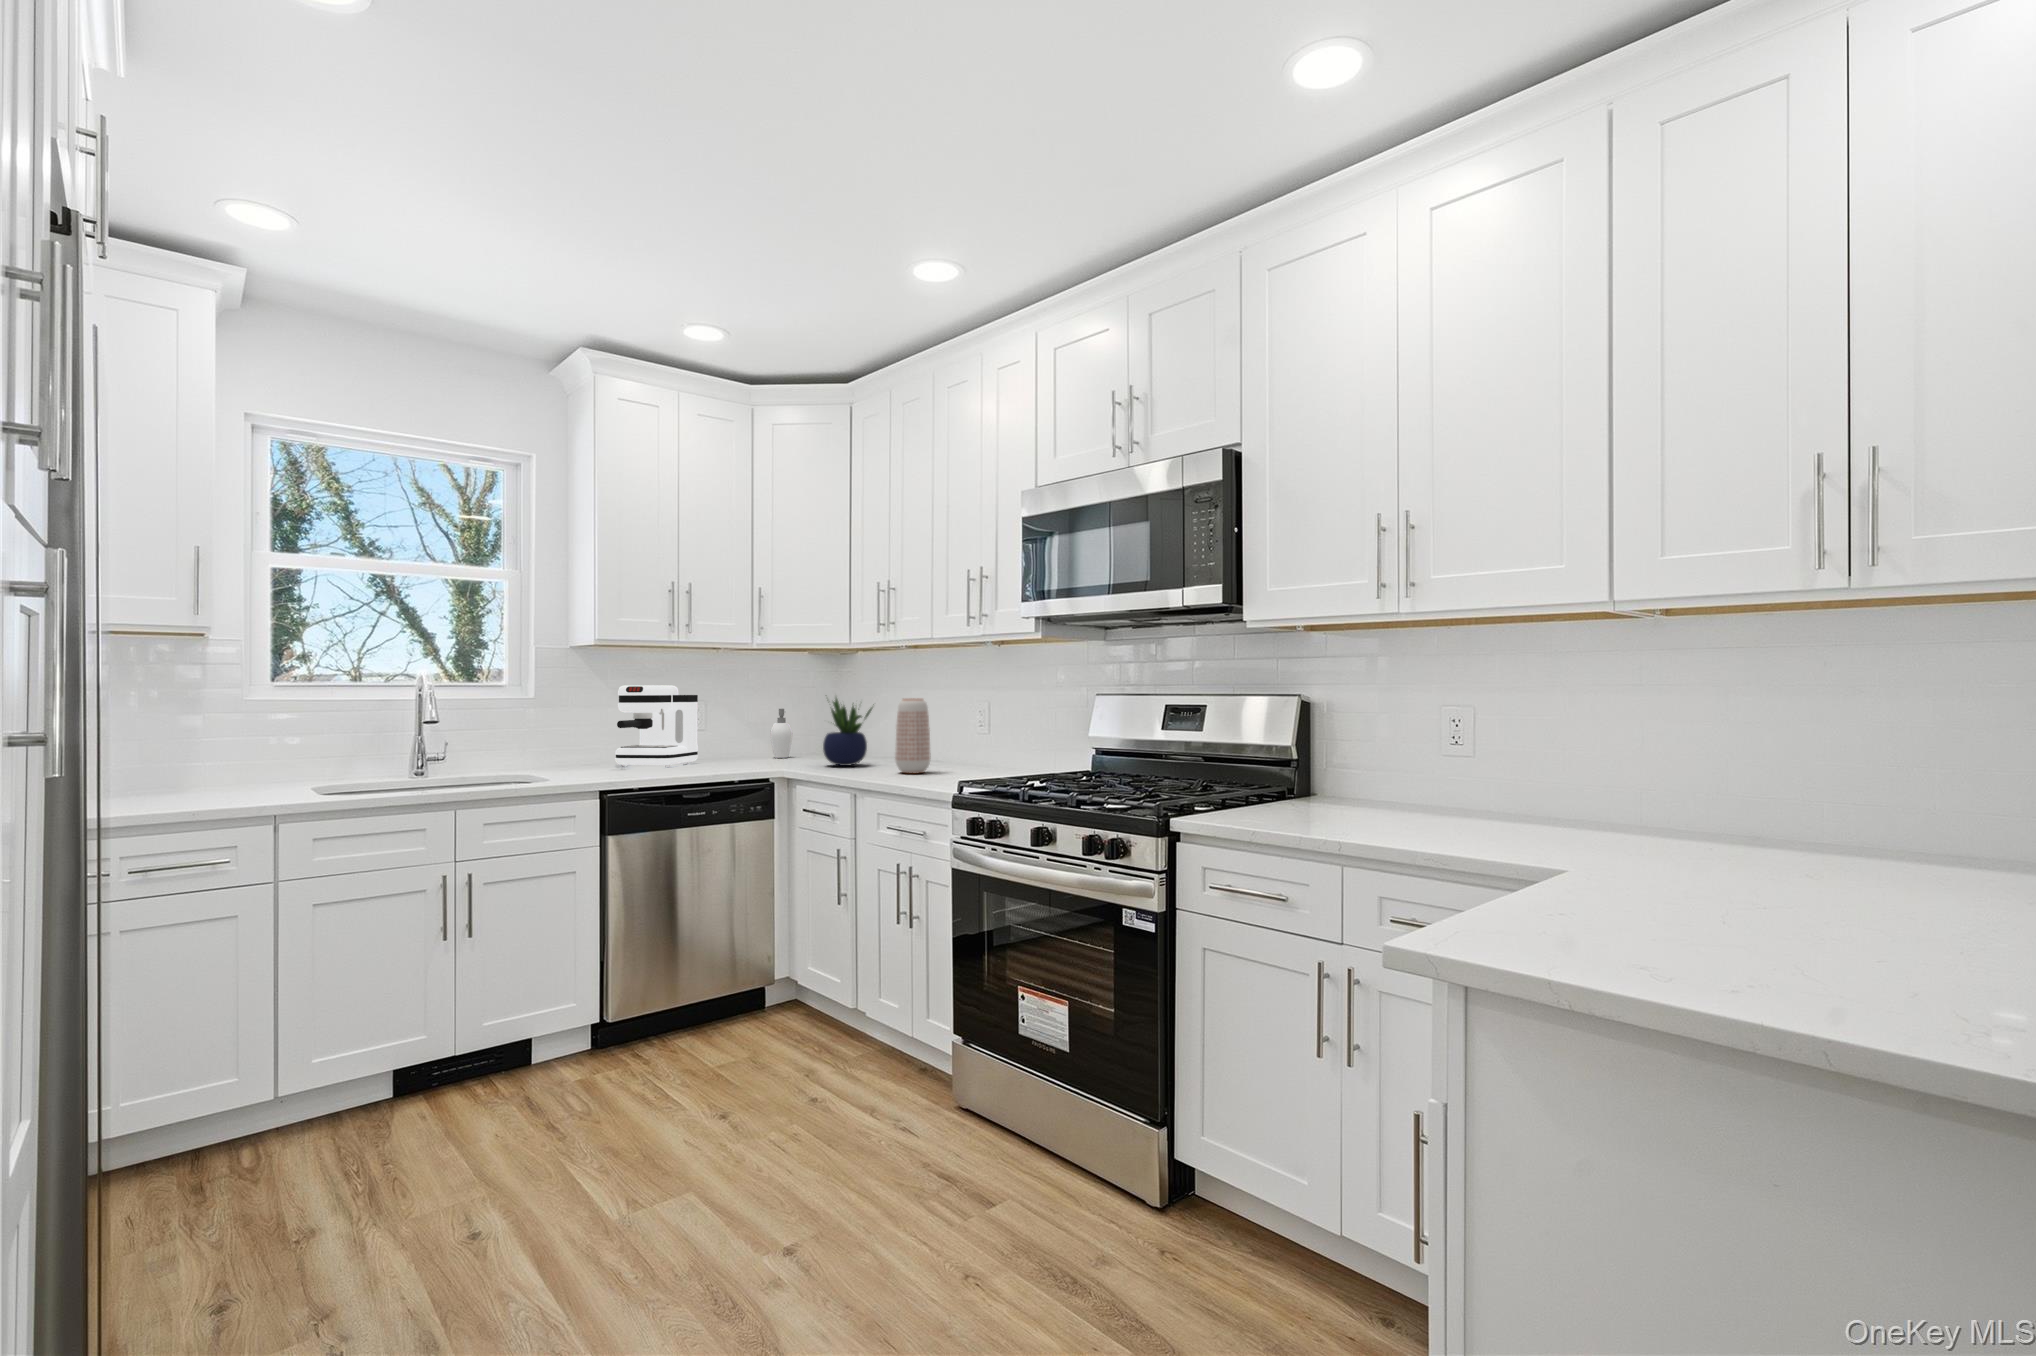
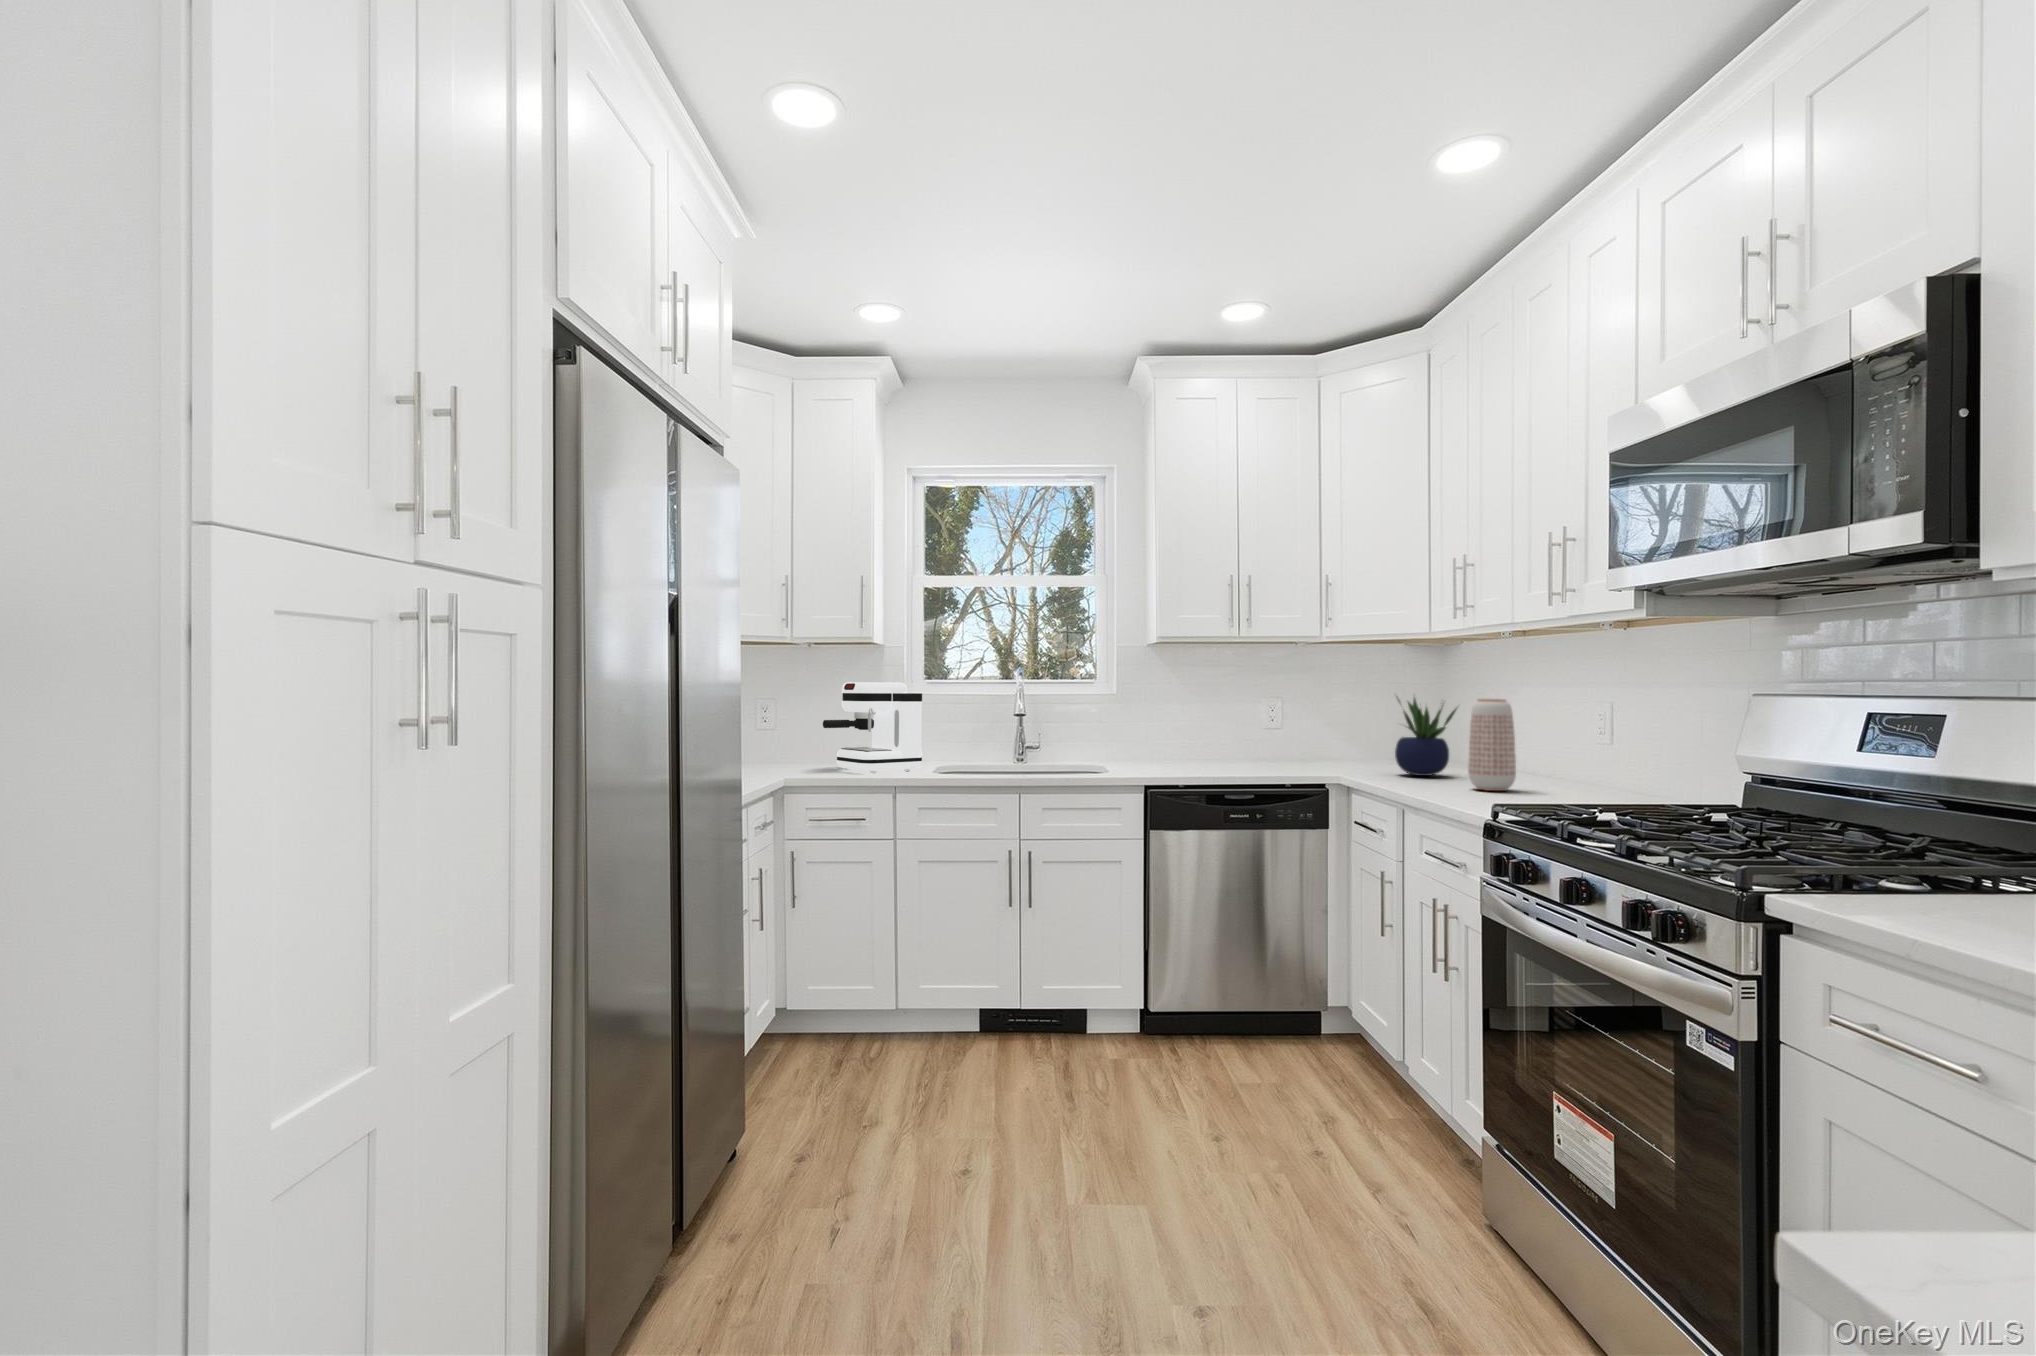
coffee maker: present [615,685,698,767] -> present [823,682,922,773]
soap dispenser: present [770,709,793,758] -> none [1354,709,1387,763]

